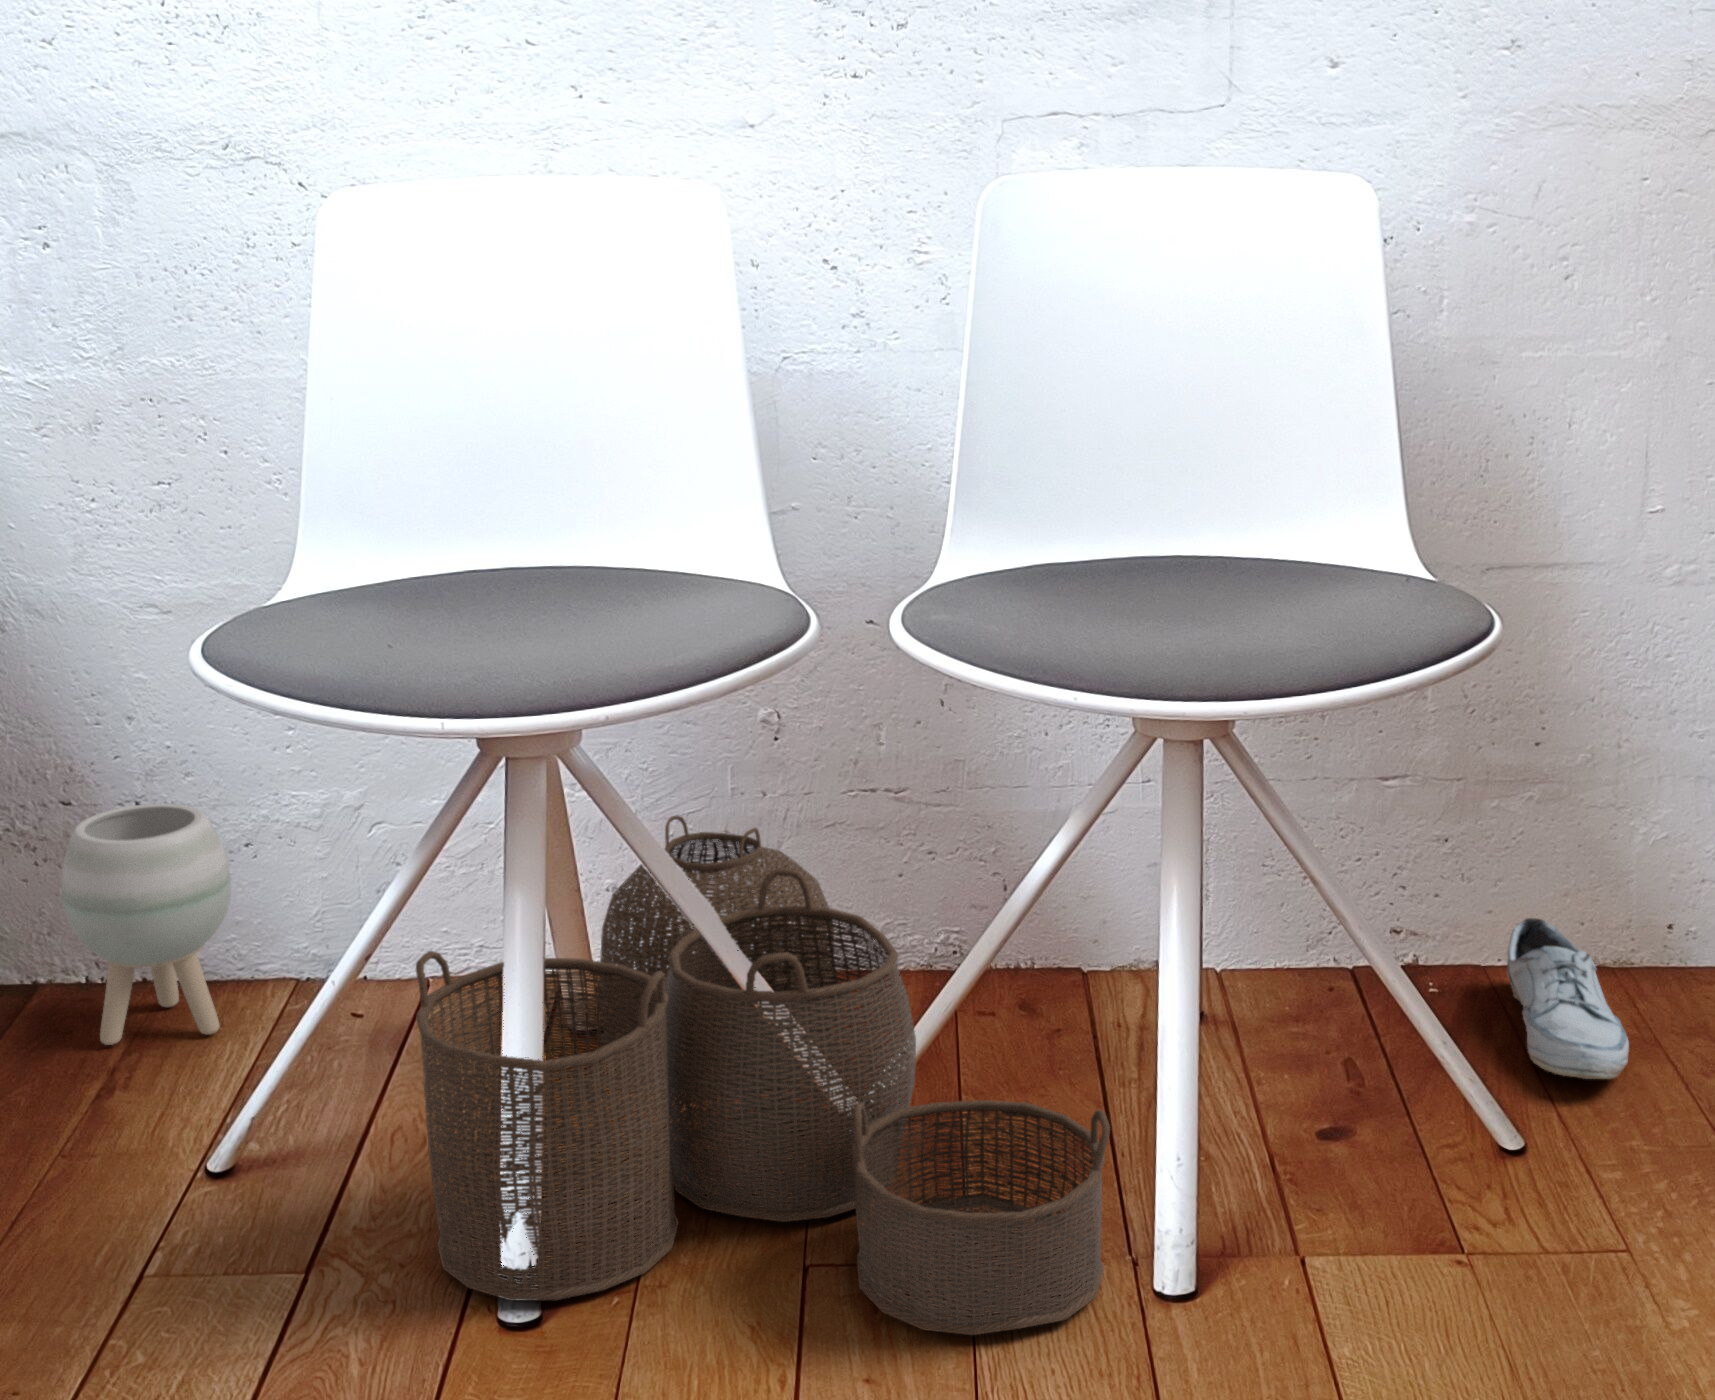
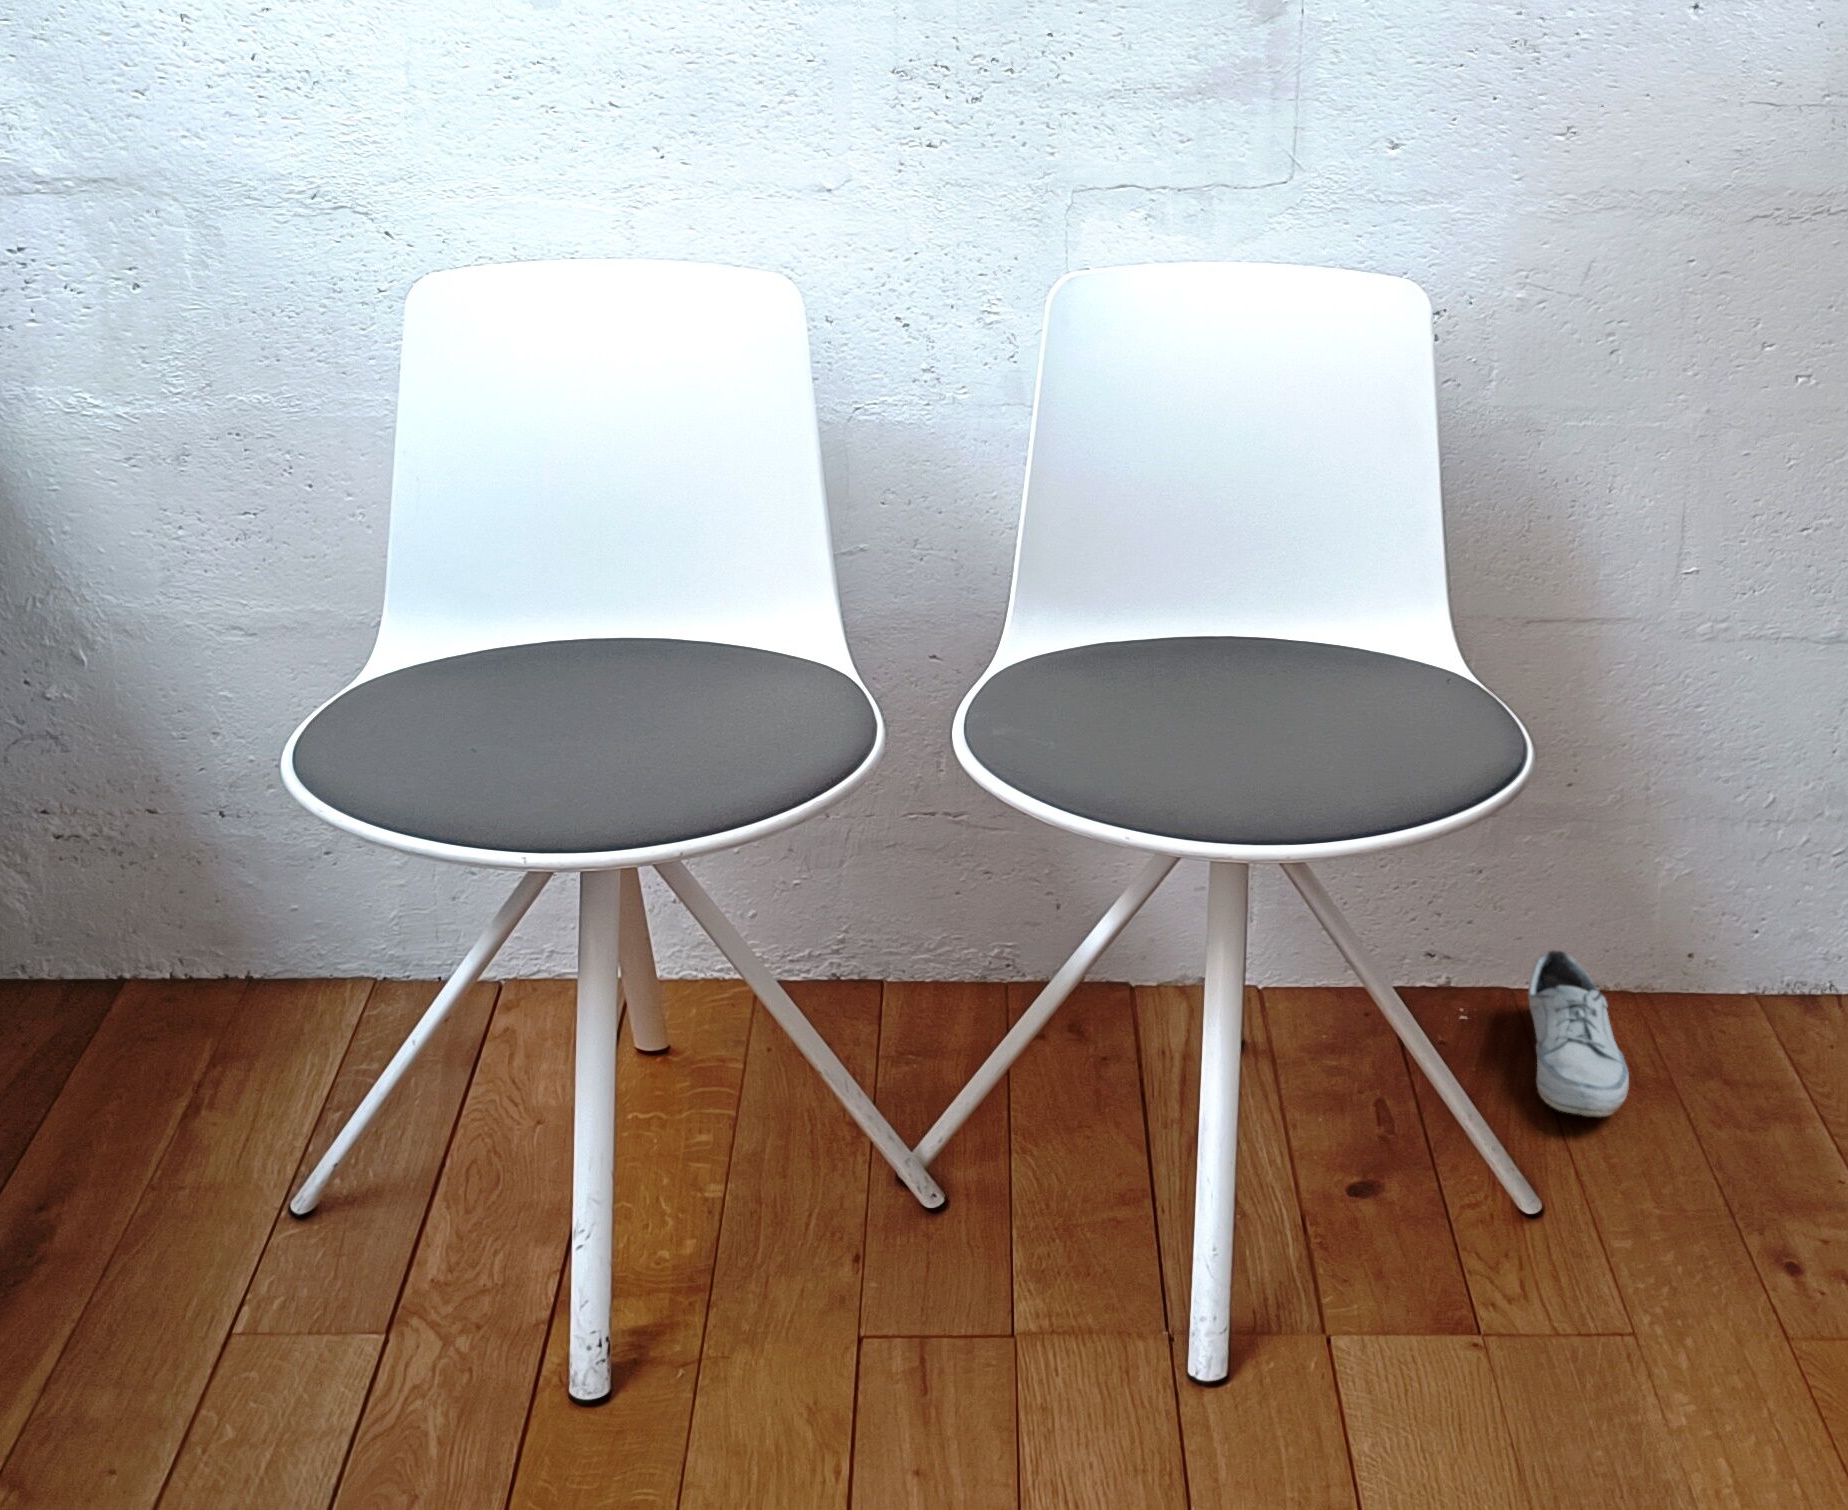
planter: present [62,804,231,1045] -> none [161,820,318,1049]
woven basket: present [416,816,1110,1335] -> none [521,849,1138,1354]

